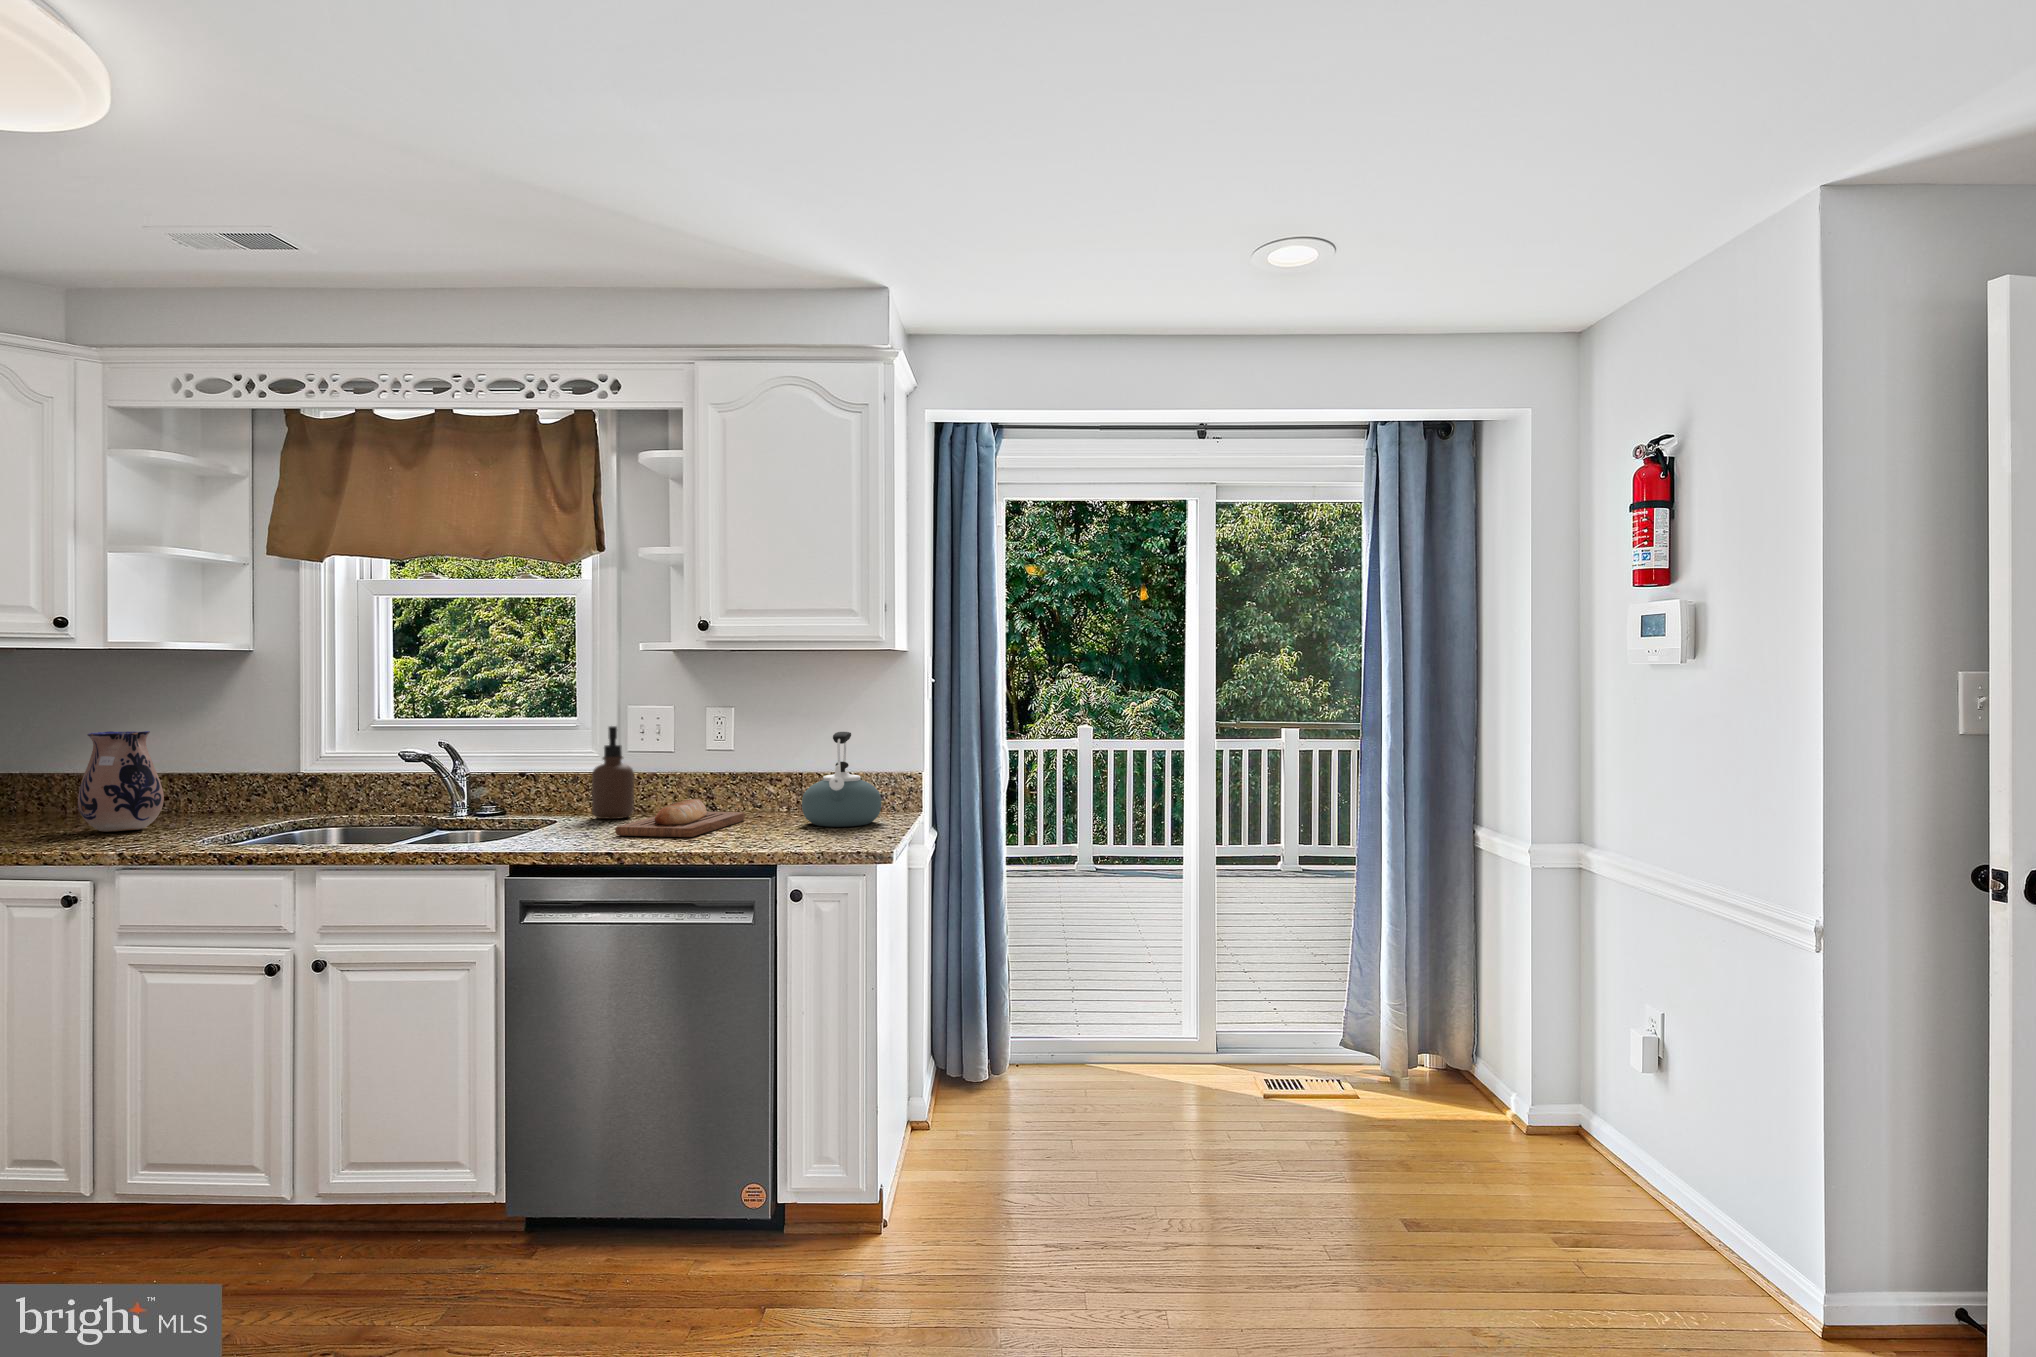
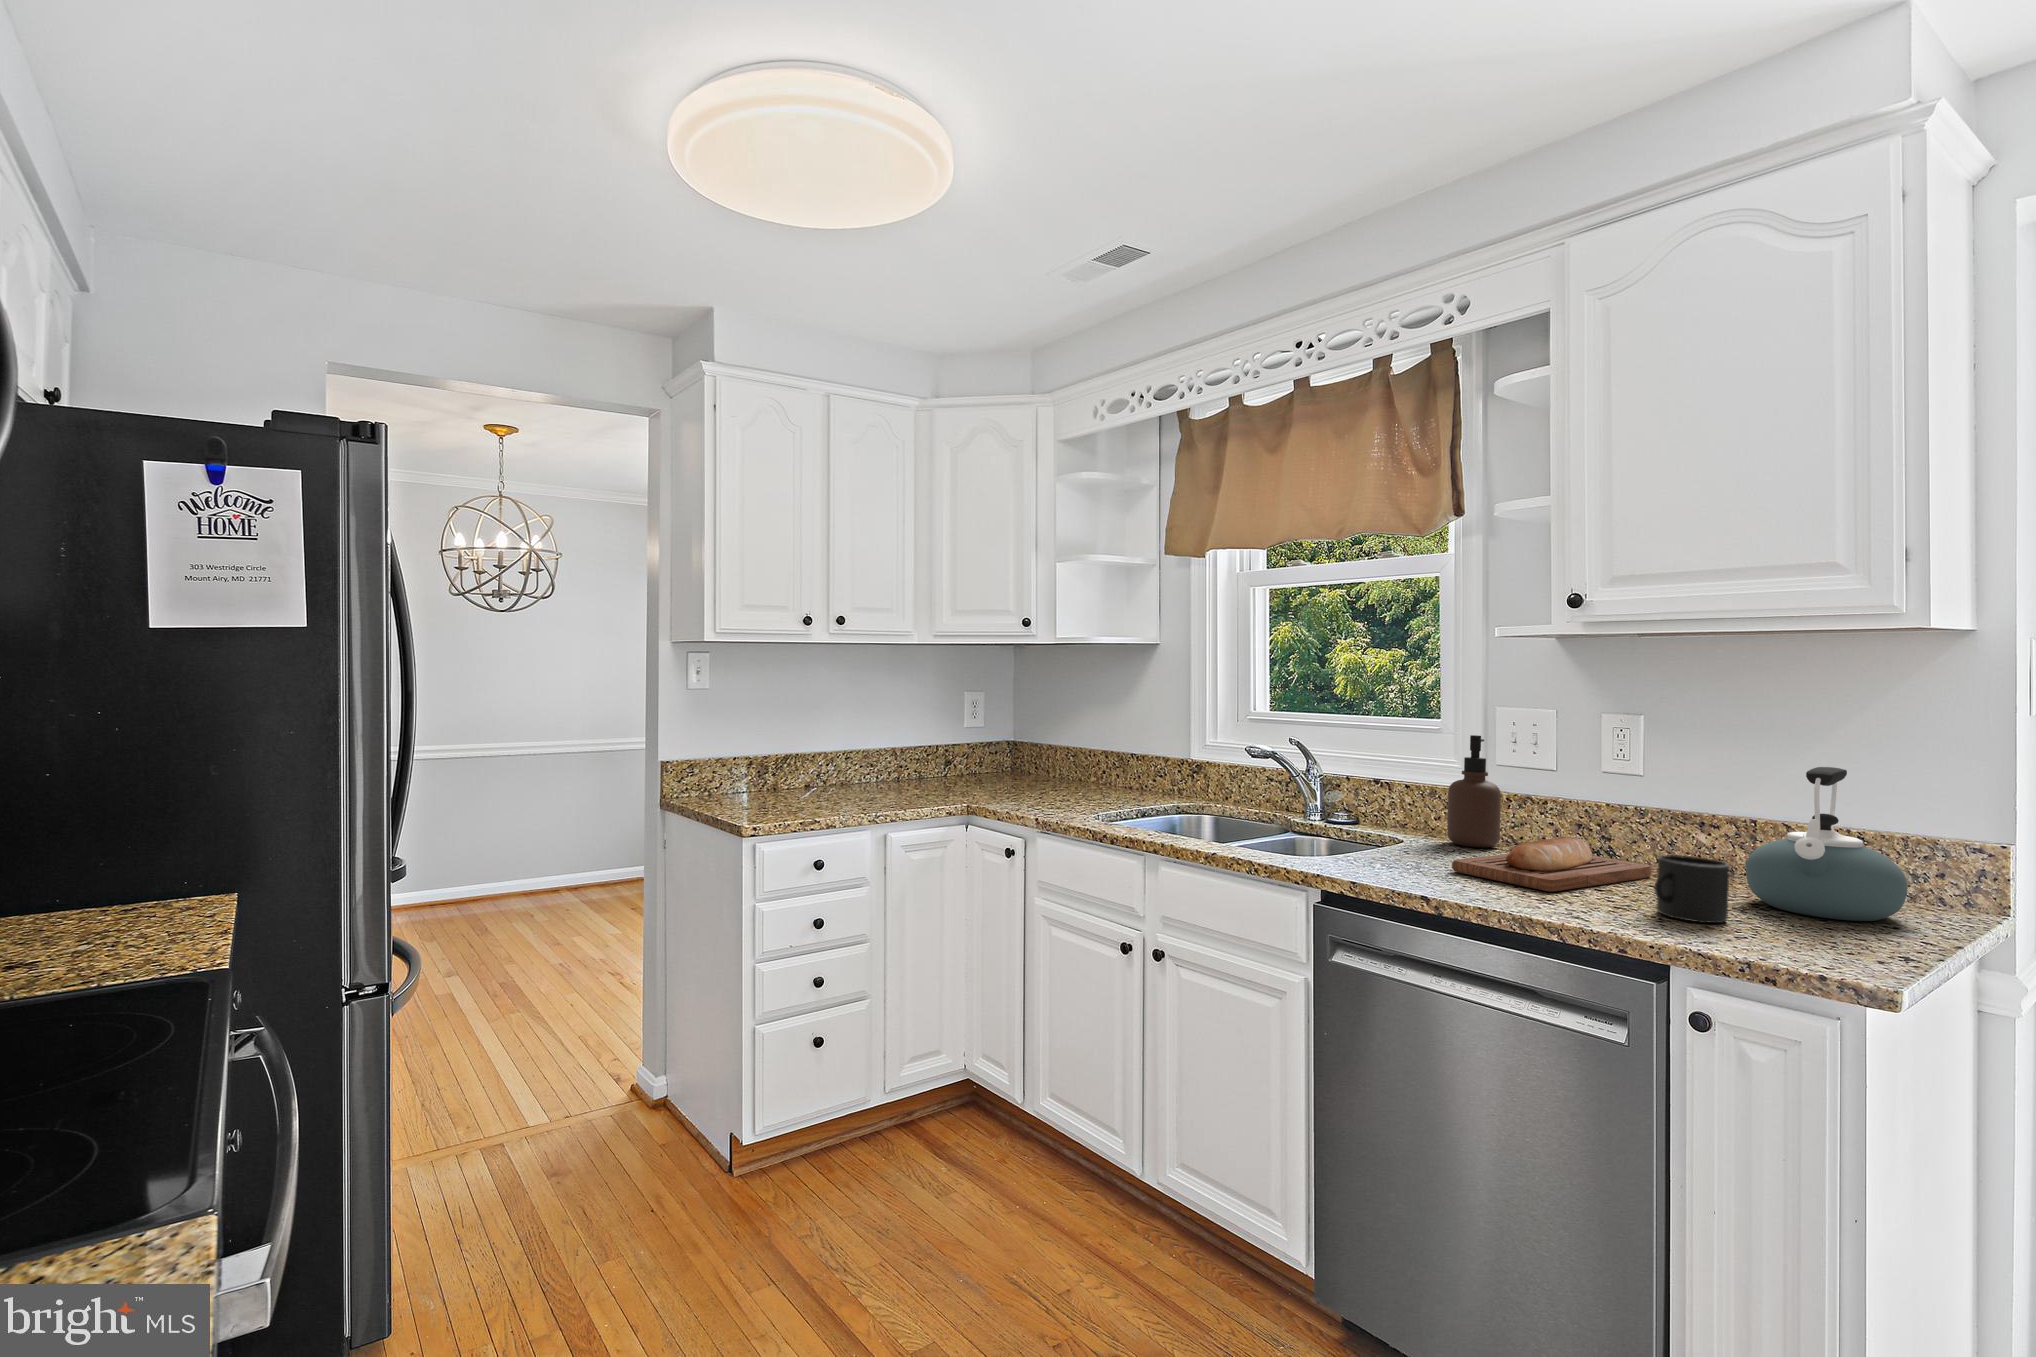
ceramic pitcher: present [78,731,164,832] -> none [1028,712,1085,795]
mug: none [758,798,798,839] -> present [1655,855,1729,923]

